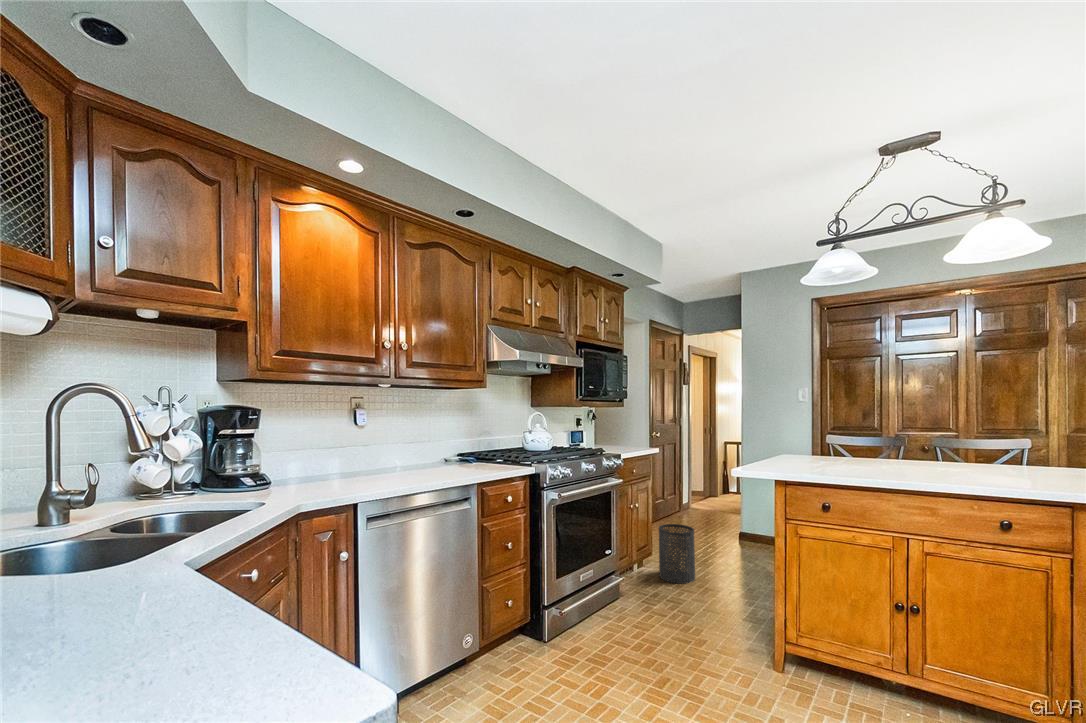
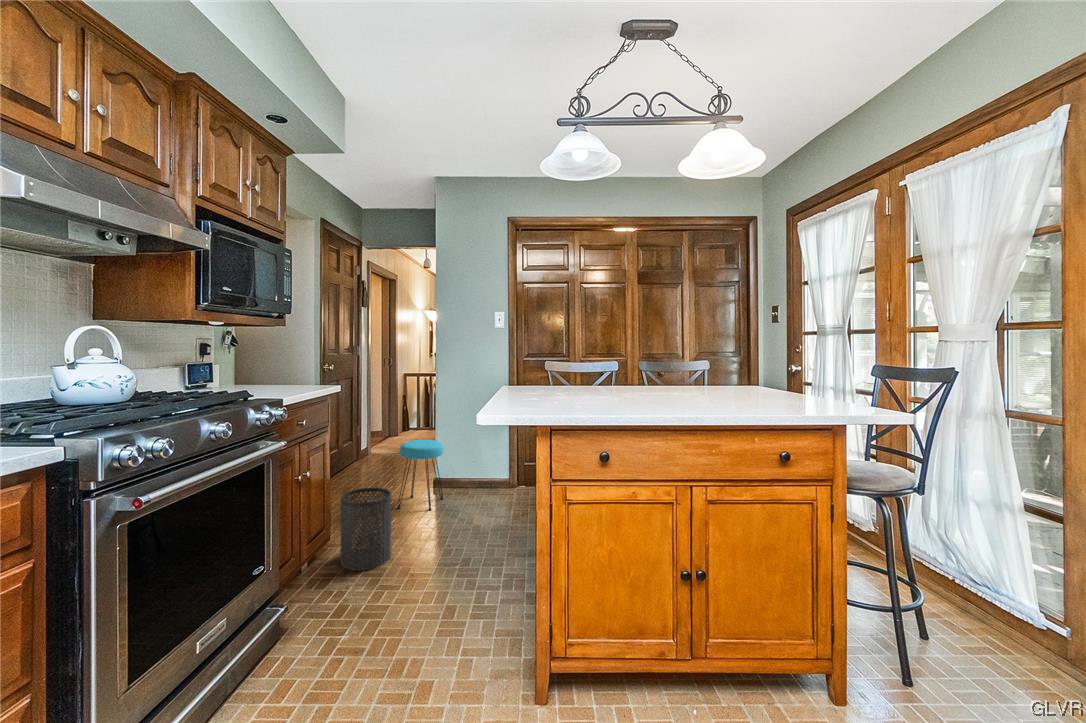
stool: none [707,497,748,557] -> present [398,440,443,510]

